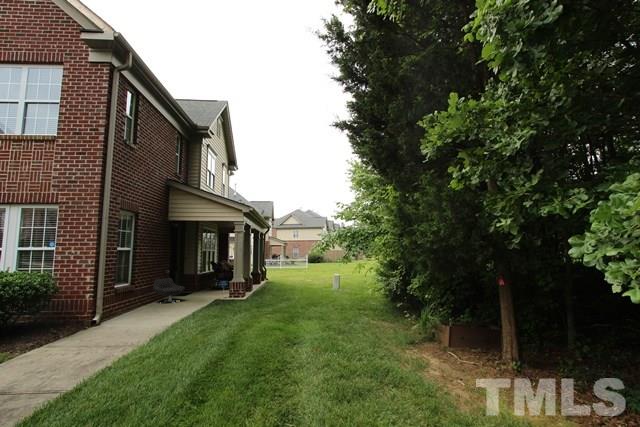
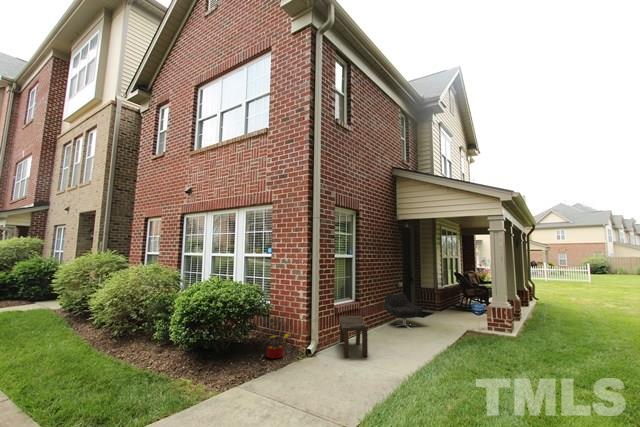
bench: none [118,294,145,323] -> present [340,316,368,358]
decorative plant: none [52,296,79,331] -> present [267,316,289,359]

